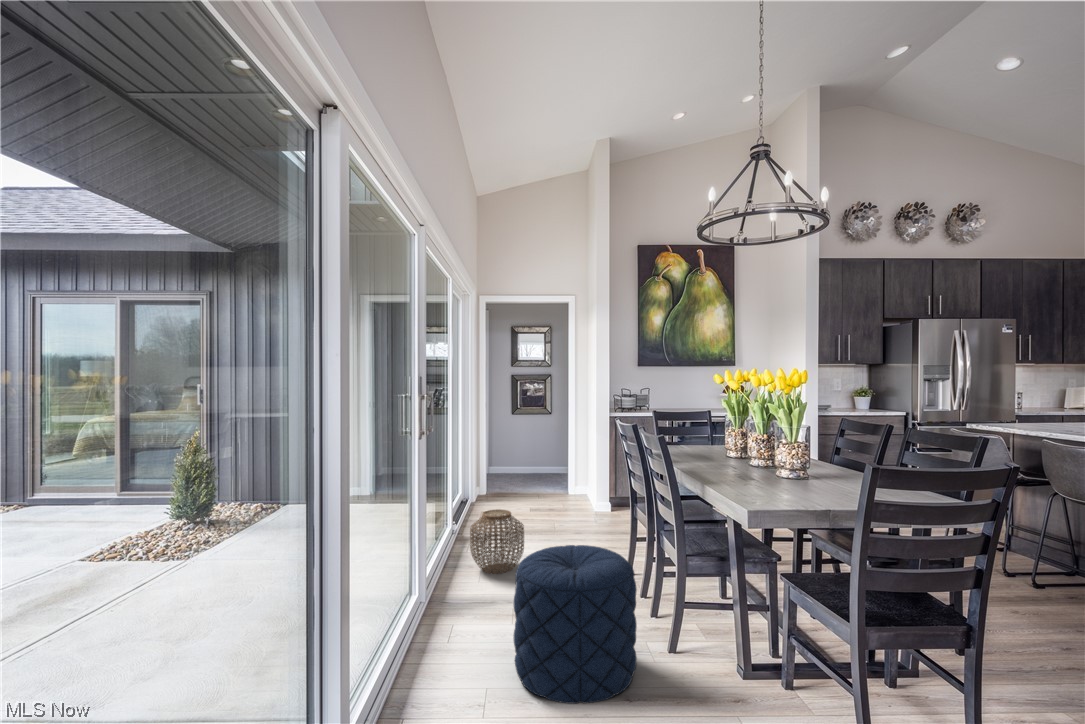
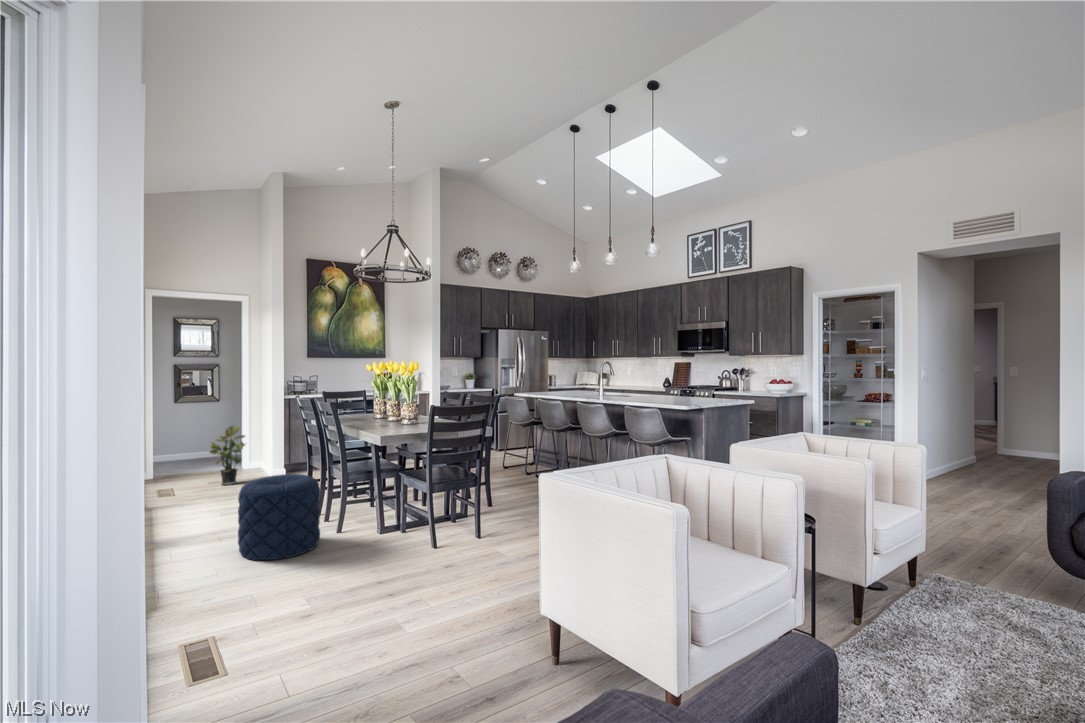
potted plant: none [528,446,567,520] -> present [209,425,245,485]
woven basket: present [470,509,524,574] -> none [172,471,221,520]

